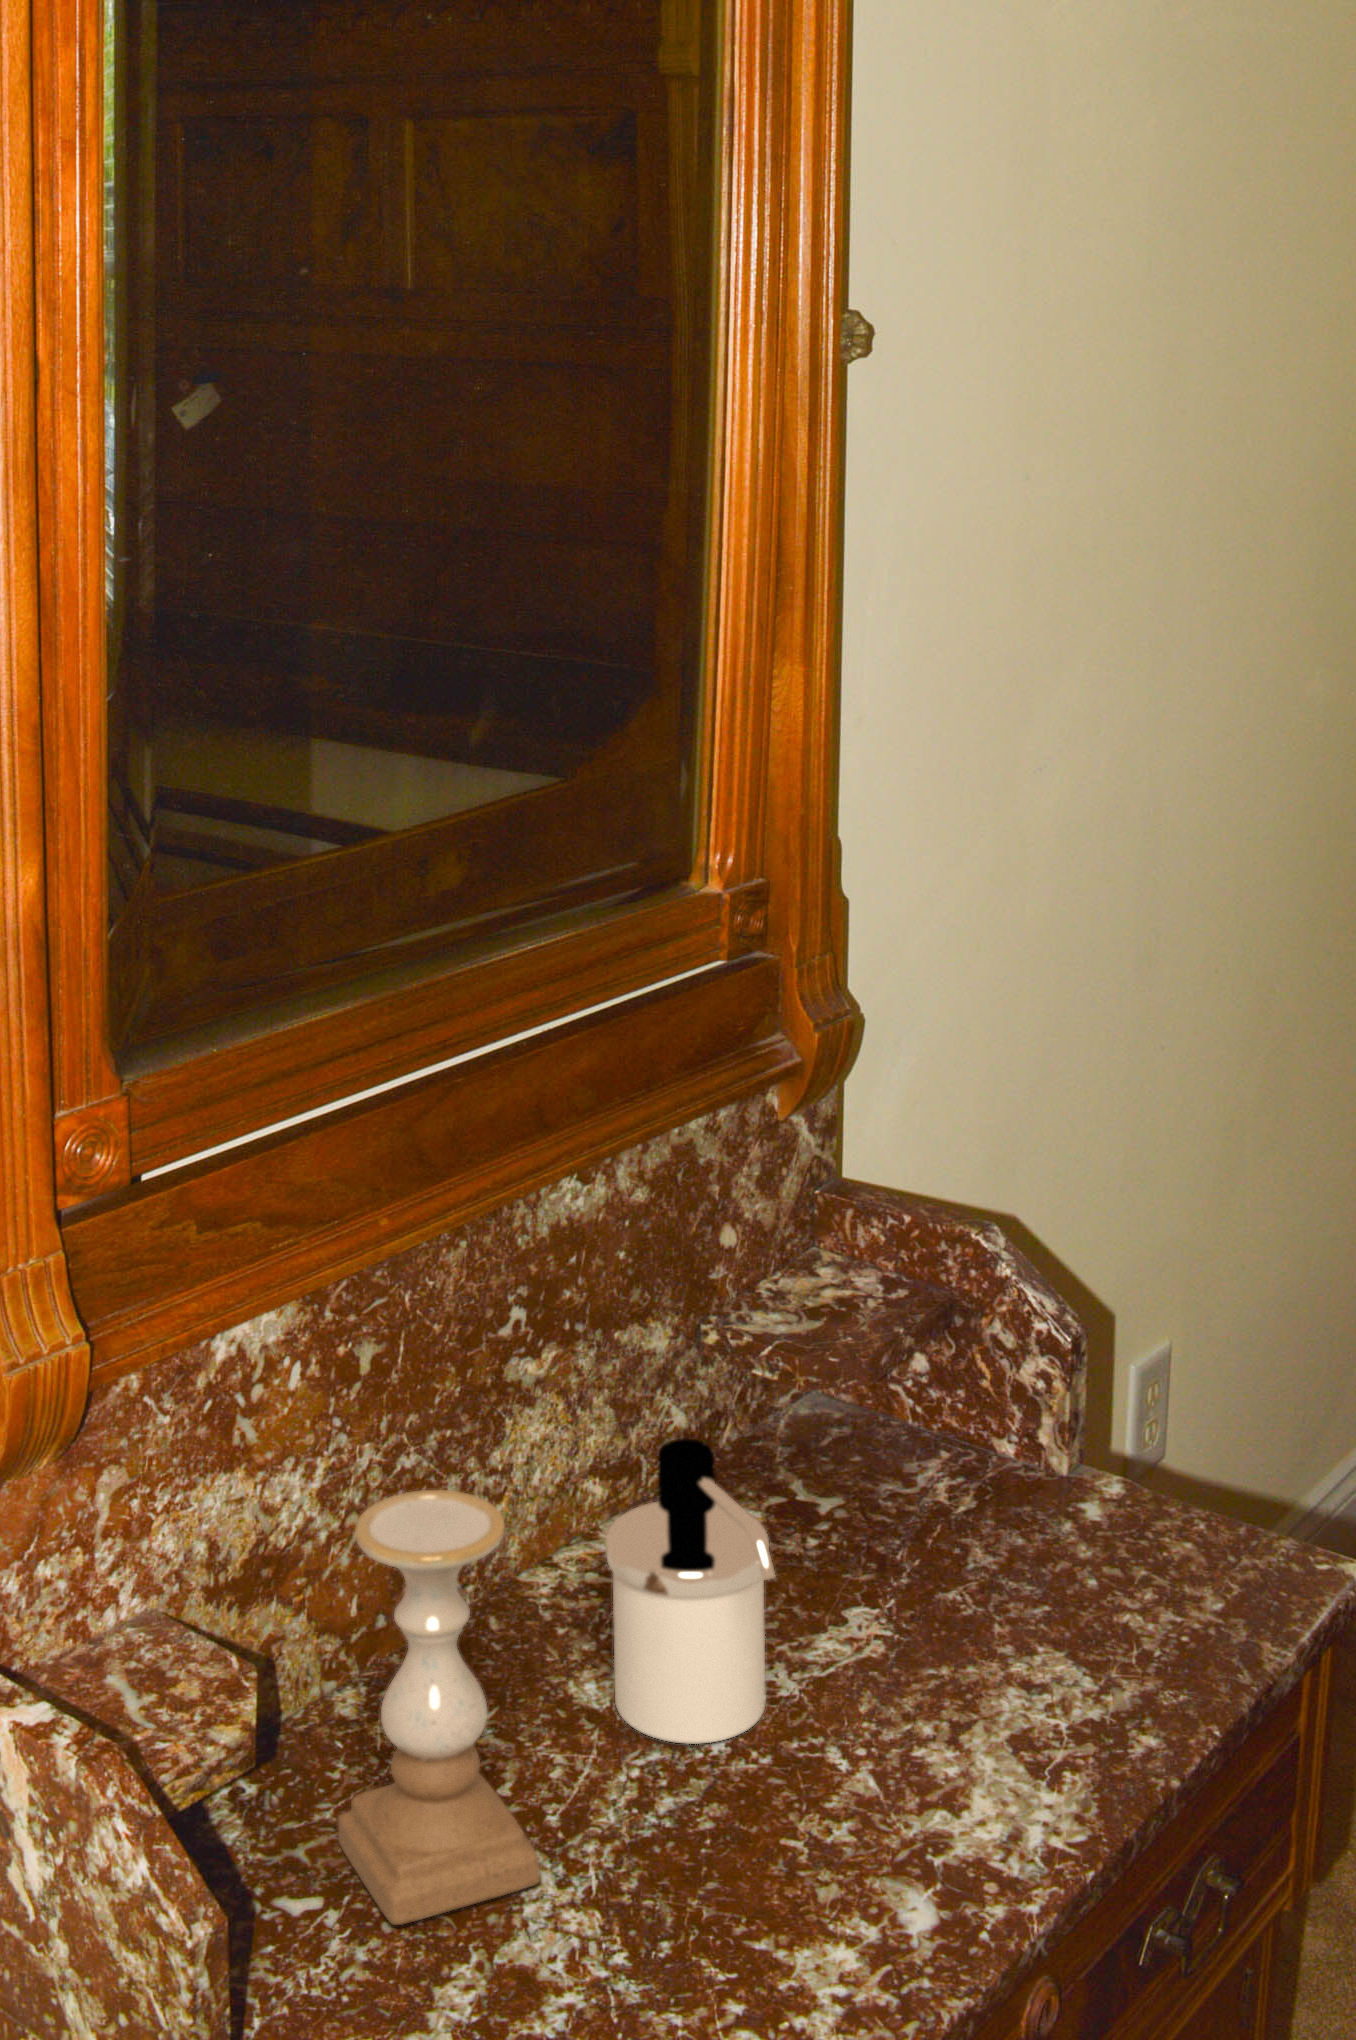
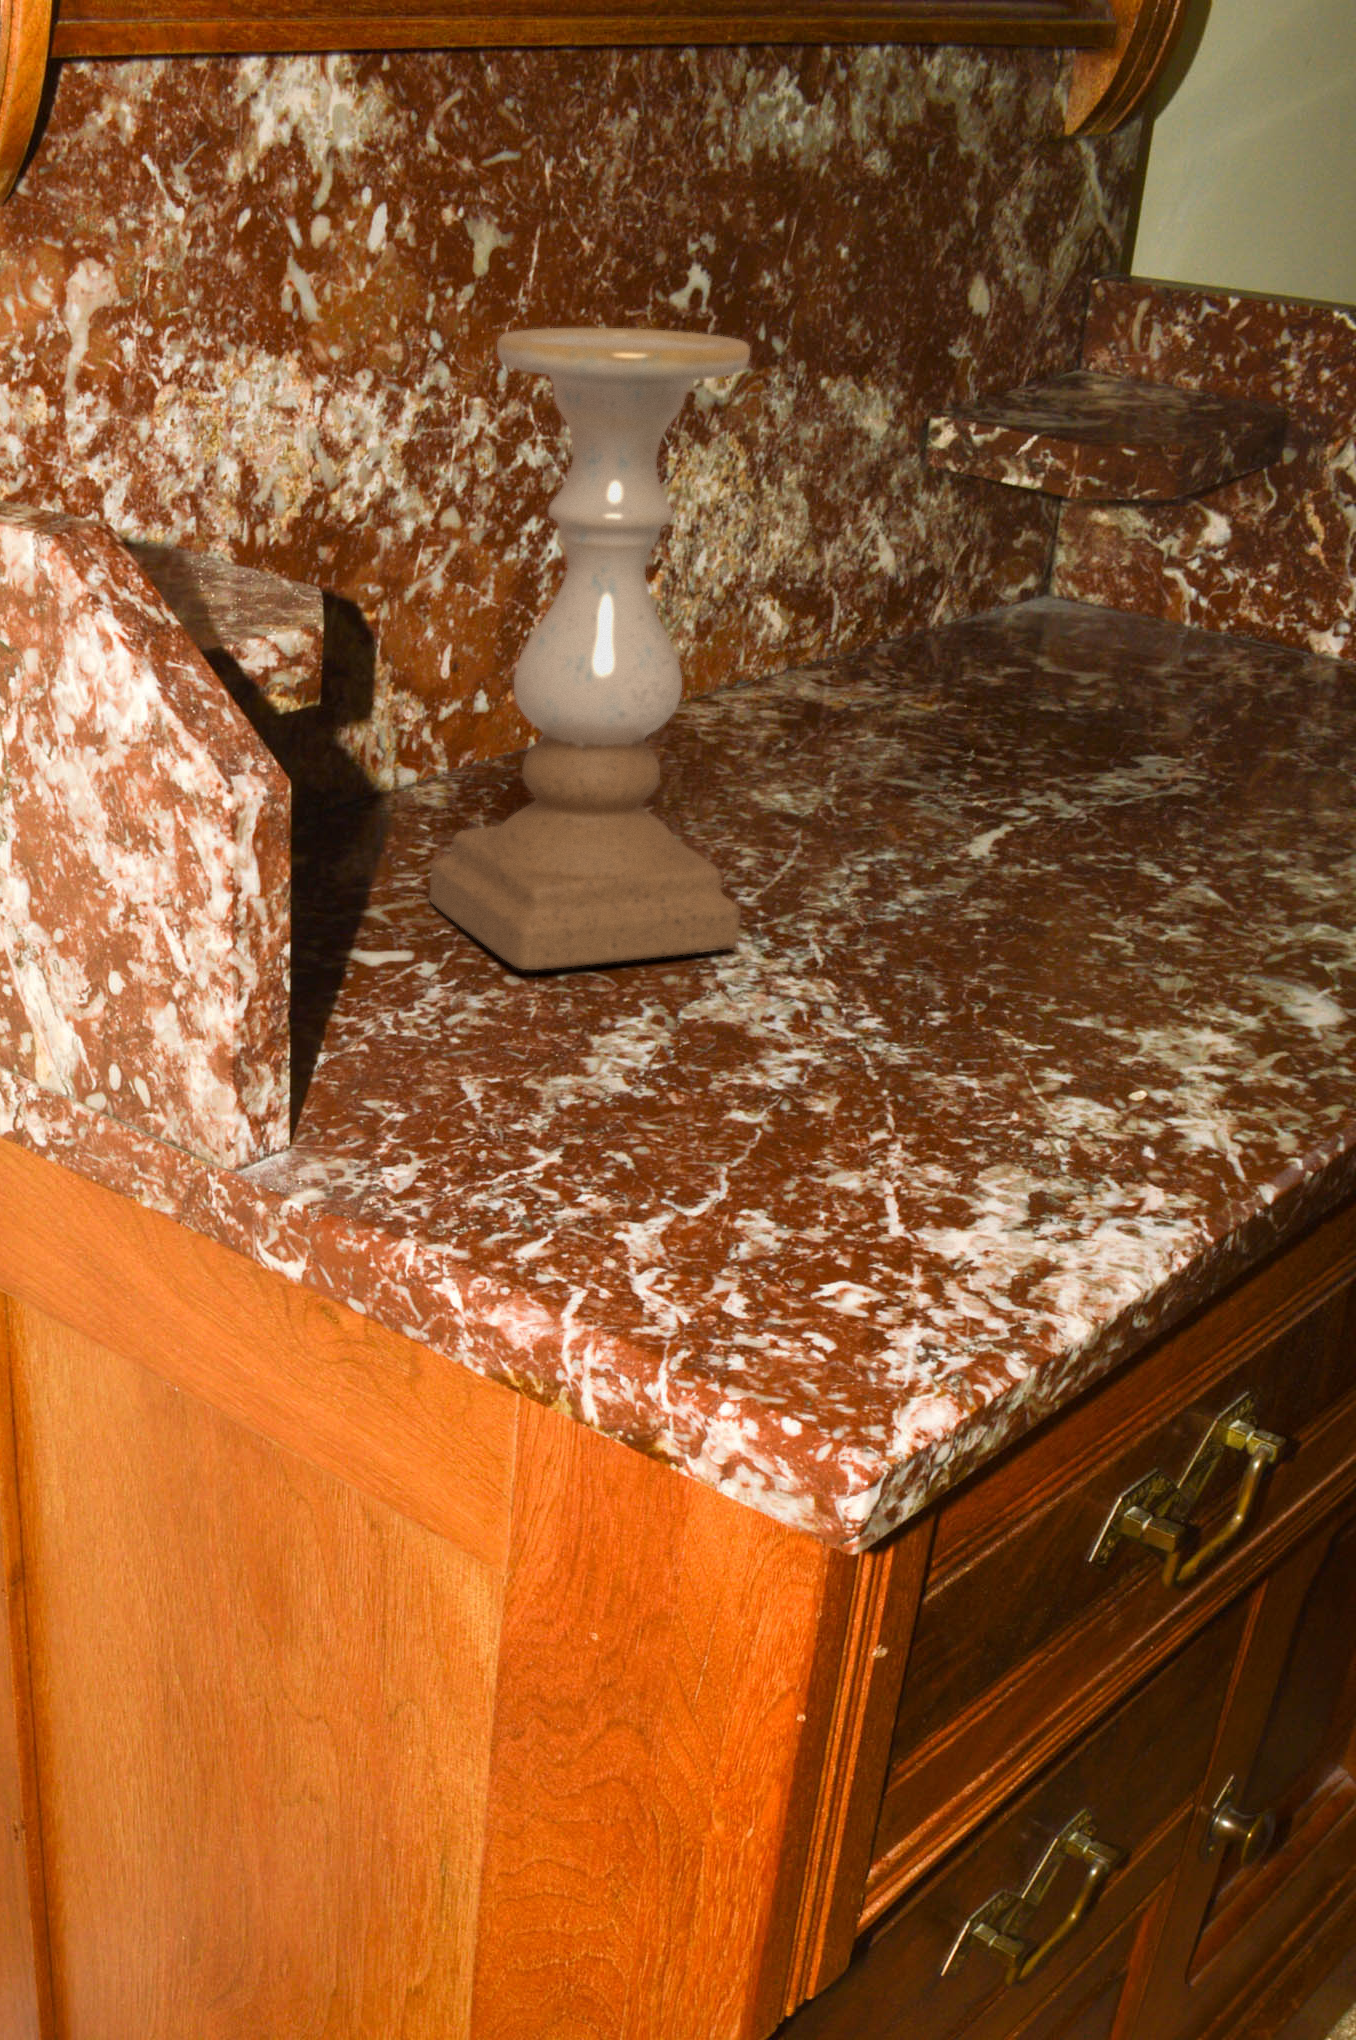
soap dispenser: present [606,1438,775,1744] -> none [818,390,1151,846]

